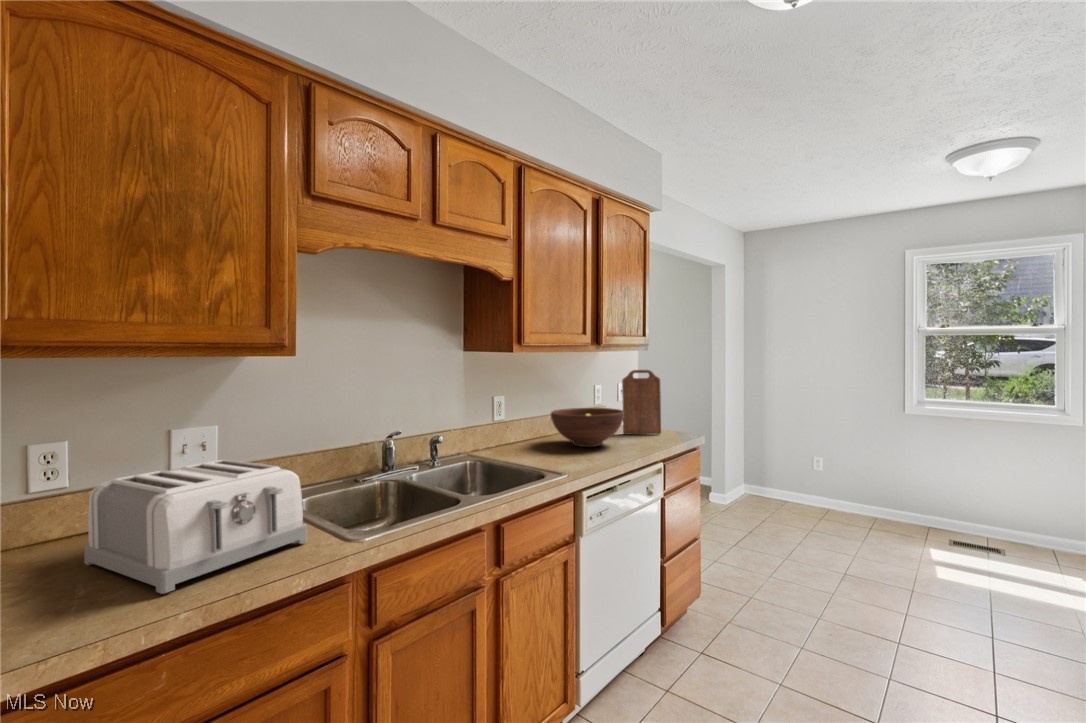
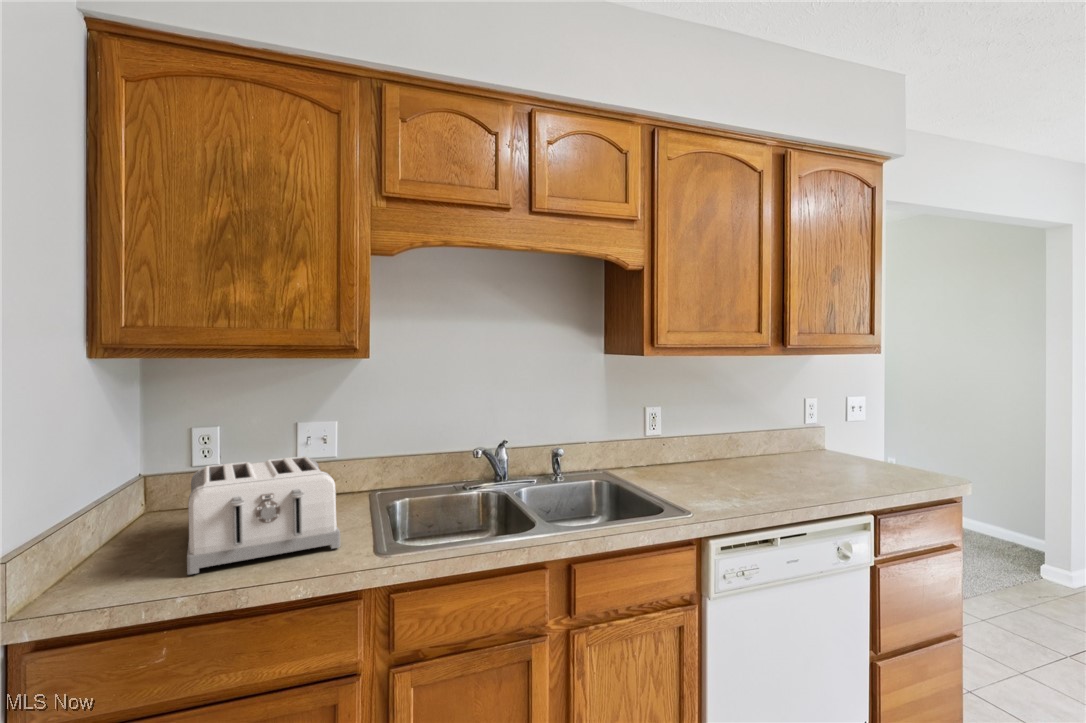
cutting board: present [622,370,661,434] -> none [844,378,906,472]
fruit bowl: present [551,408,624,447] -> none [719,426,825,480]

